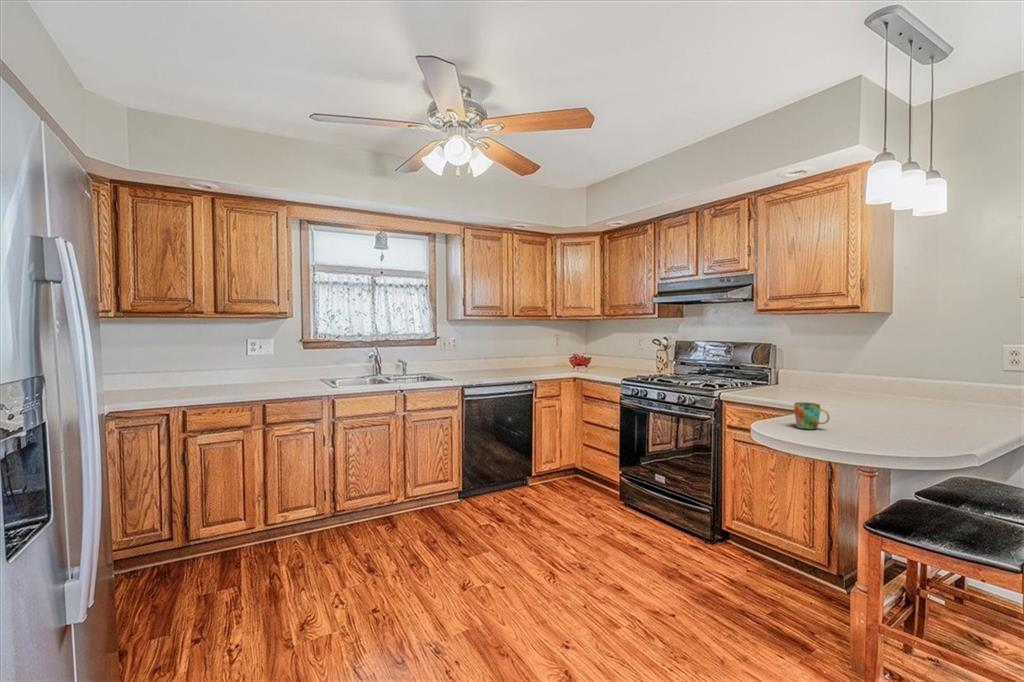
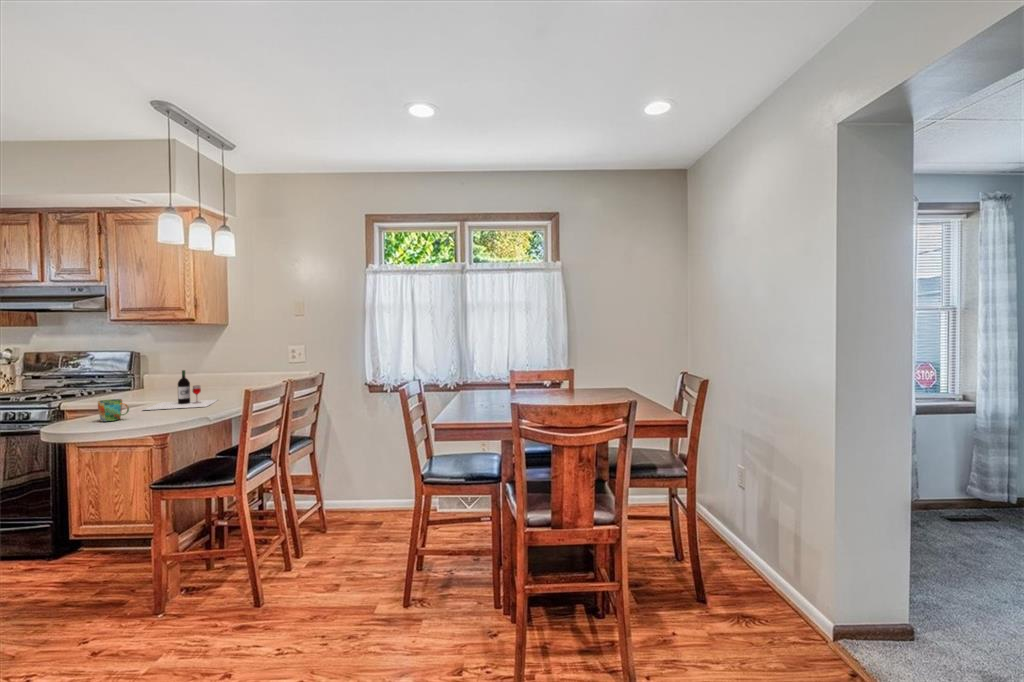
wine bottle: none [825,372,914,426] -> present [144,370,217,410]

